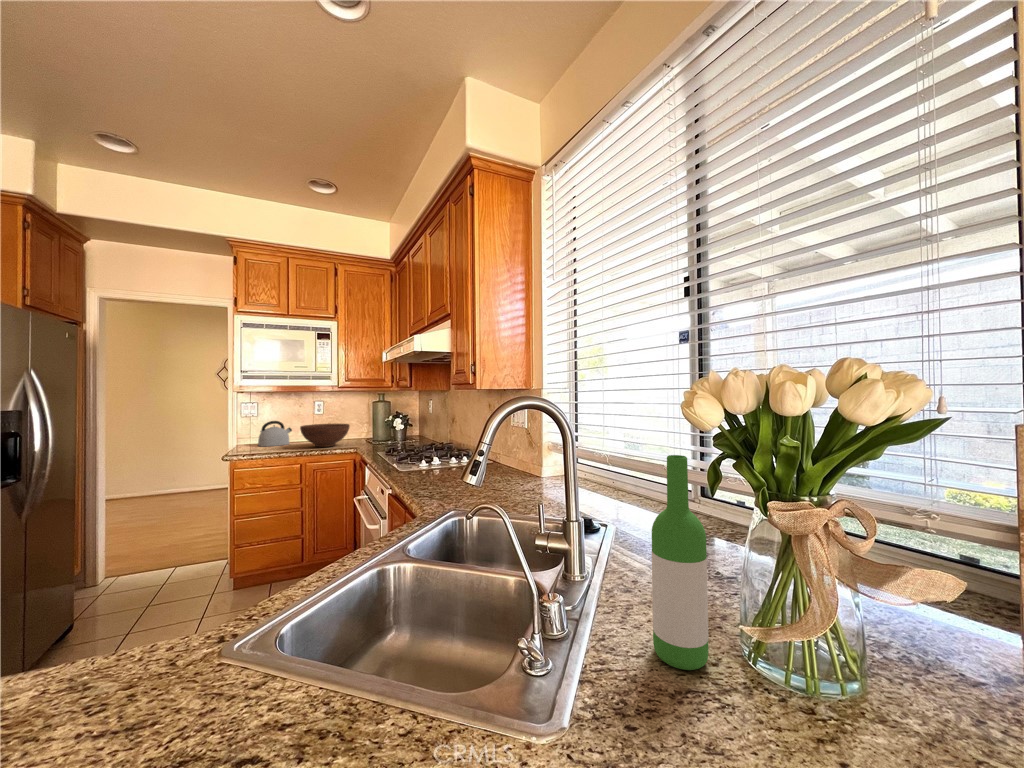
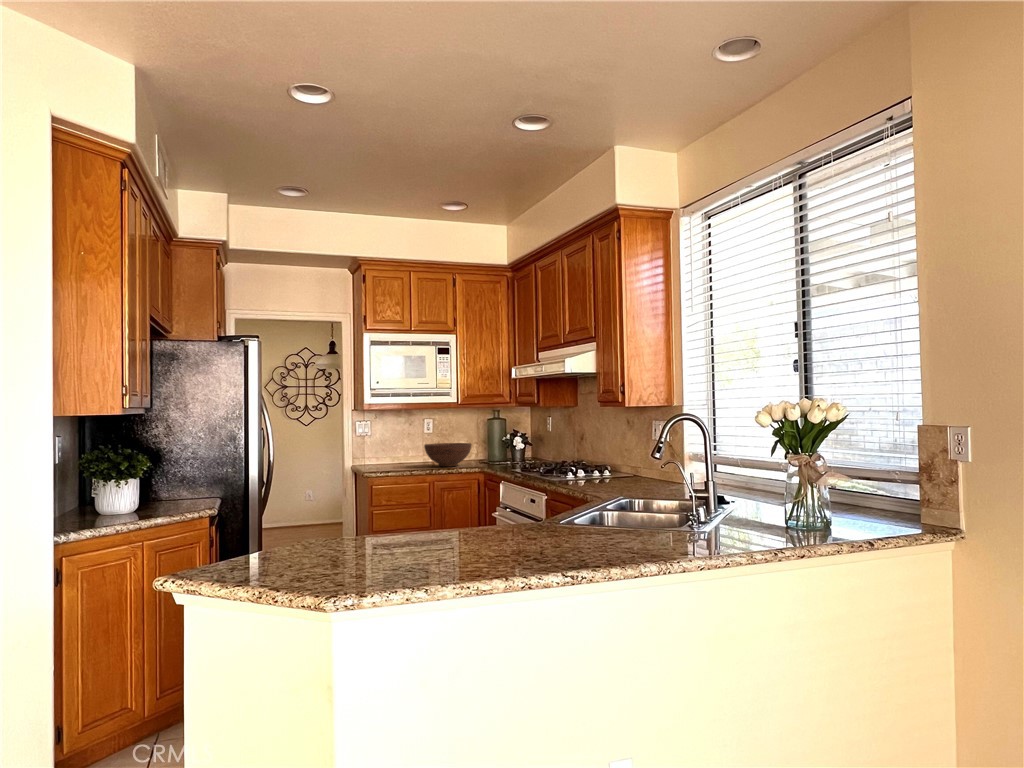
kettle: present [258,421,292,446] -> none [375,440,406,467]
wine bottle: present [652,455,709,670] -> none [742,436,766,521]

